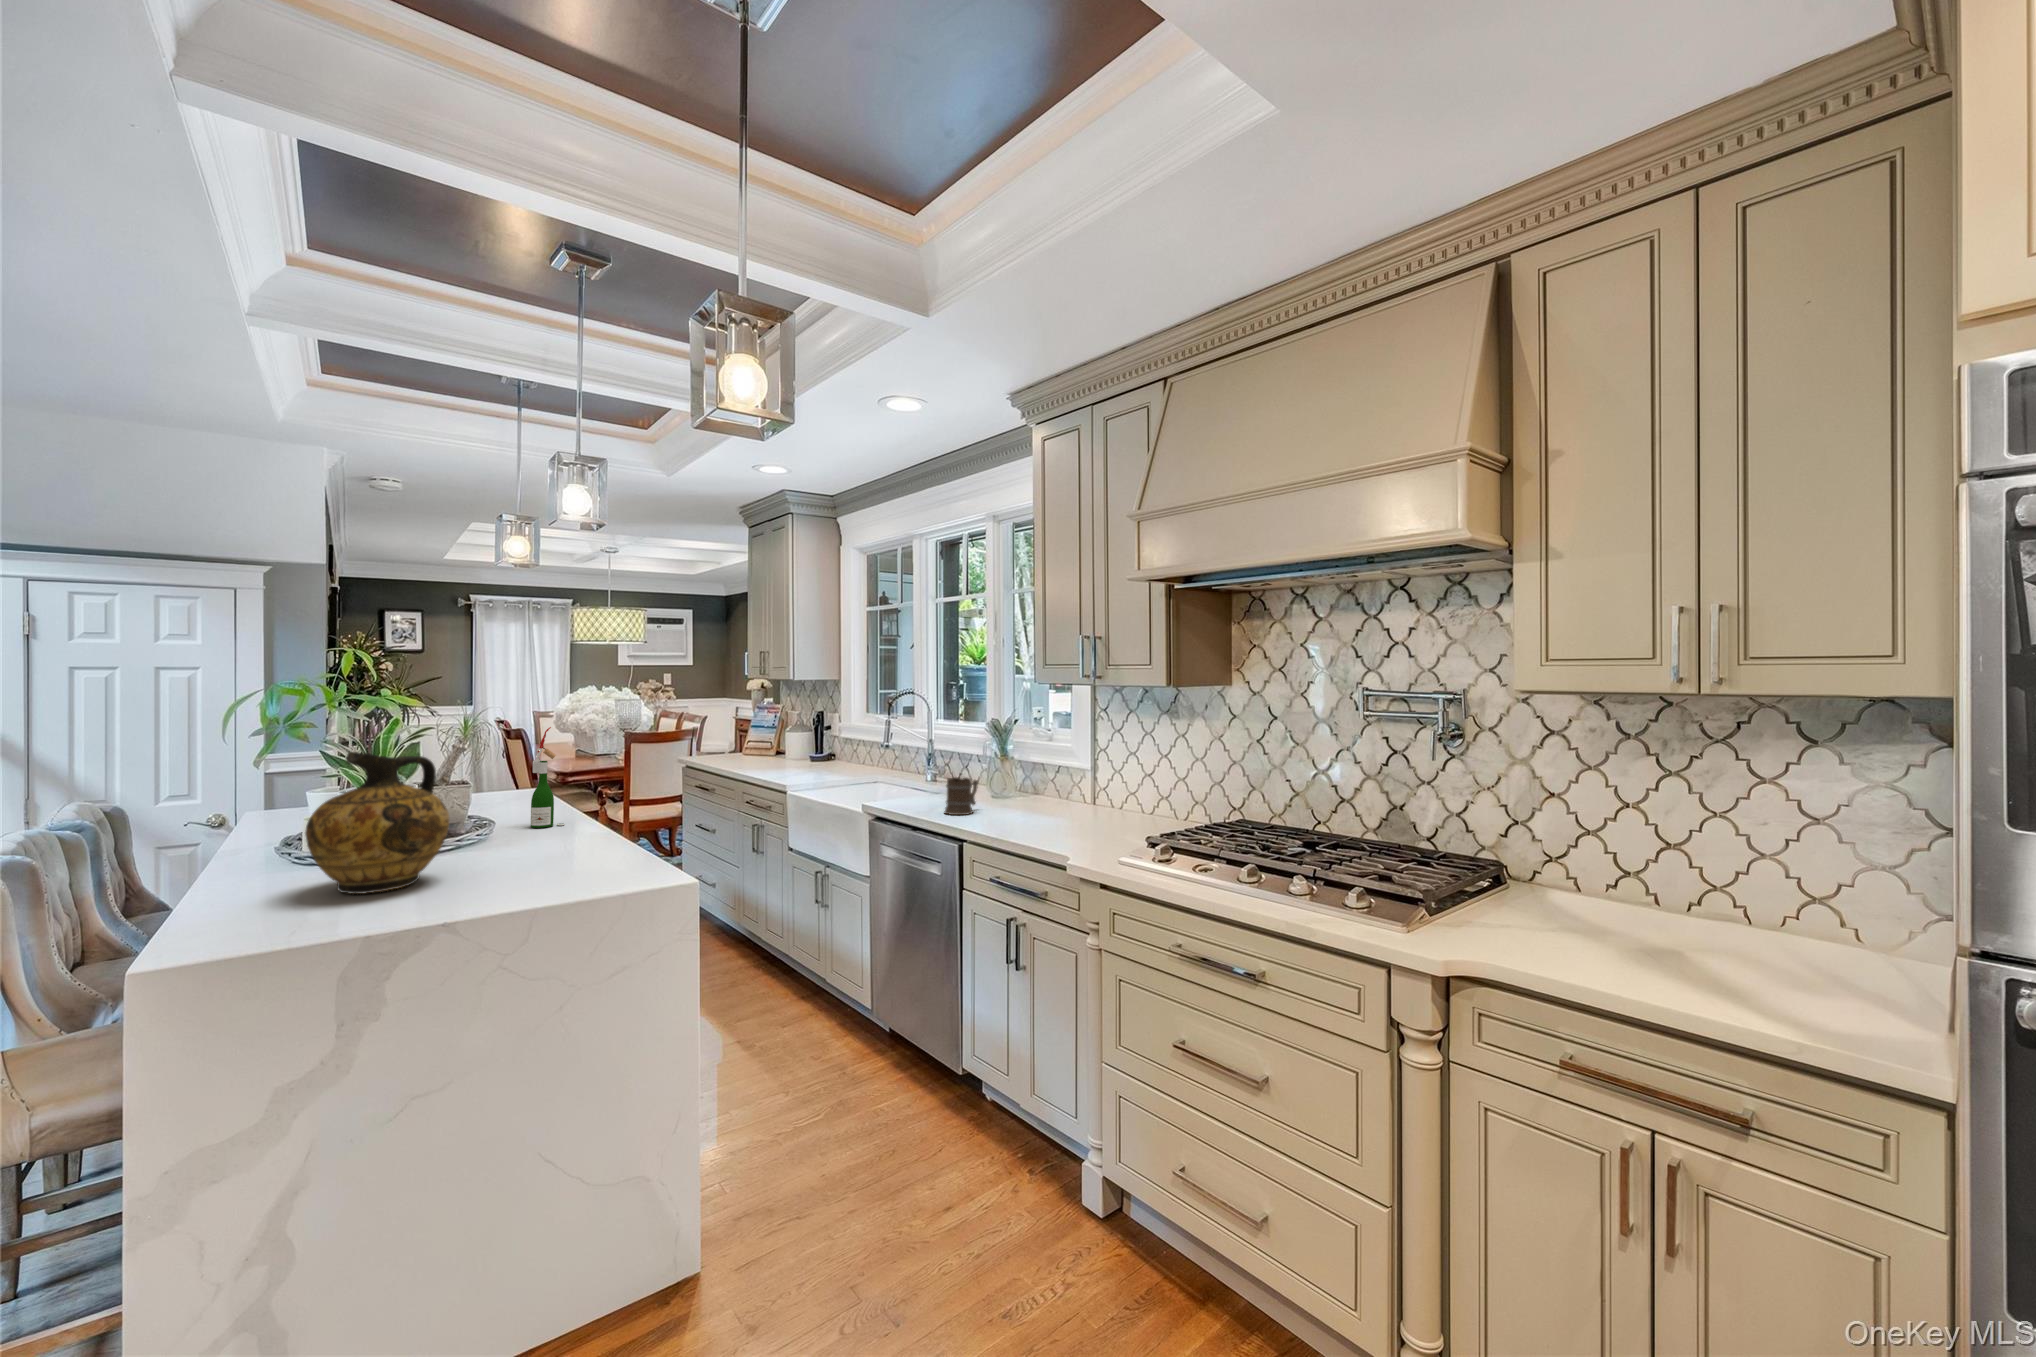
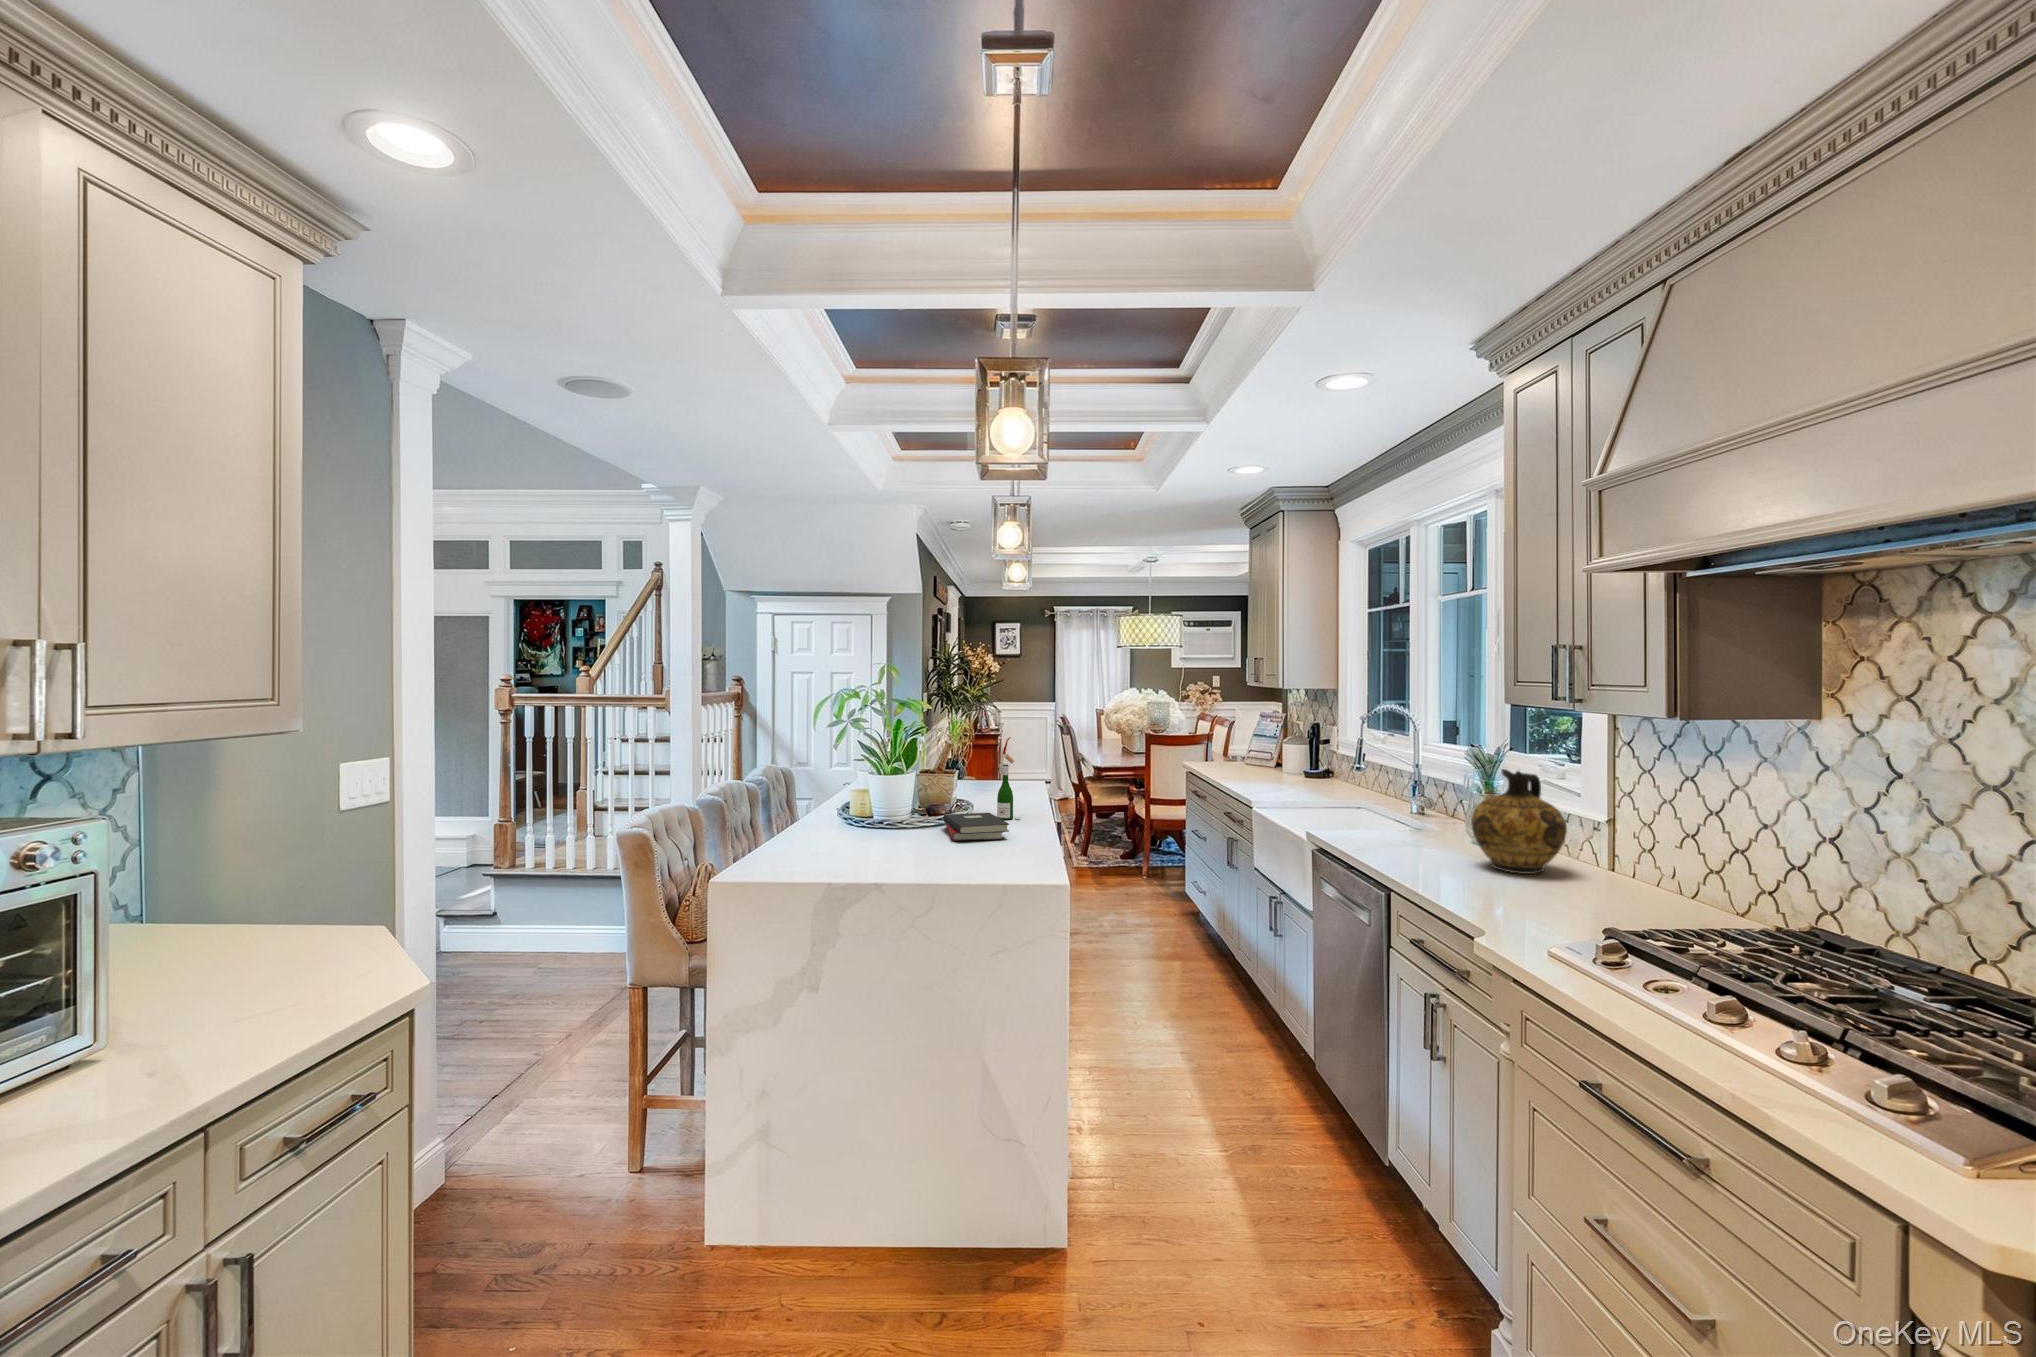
ceramic jug: present [305,752,449,894] -> present [1471,769,1567,874]
mug: present [945,777,978,815] -> none [1383,813,1432,859]
hardback book: none [463,820,575,858] -> present [943,813,1009,841]

